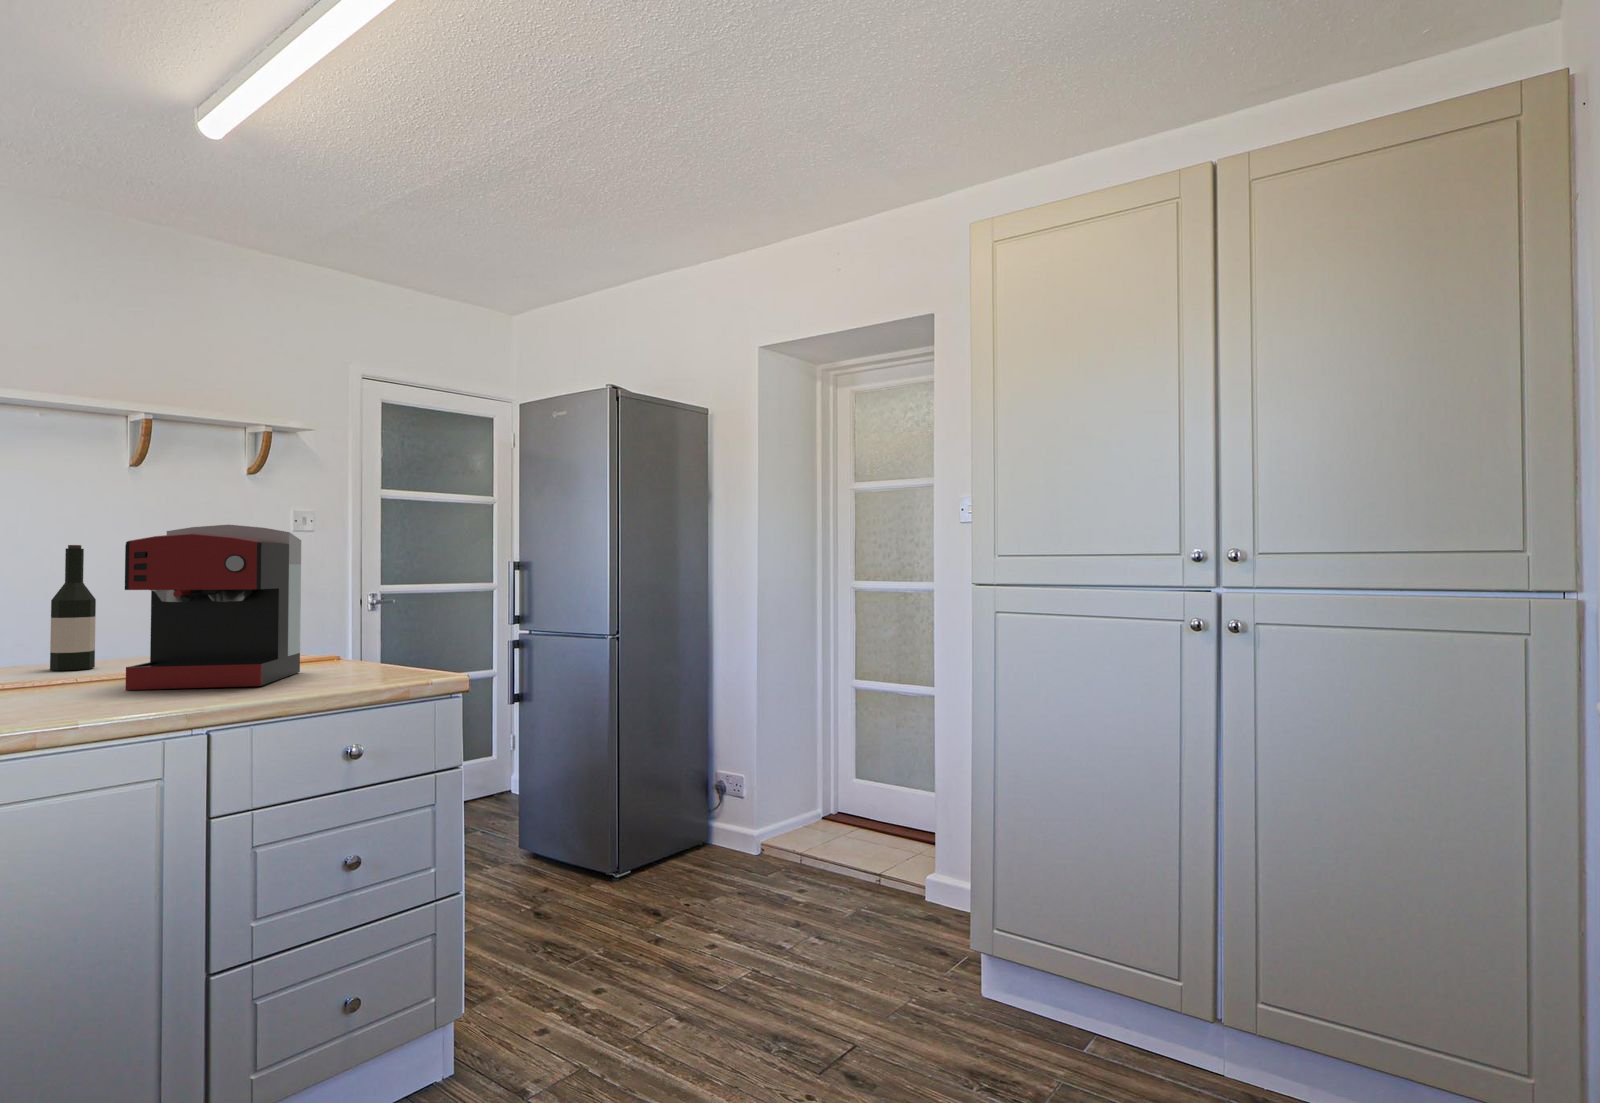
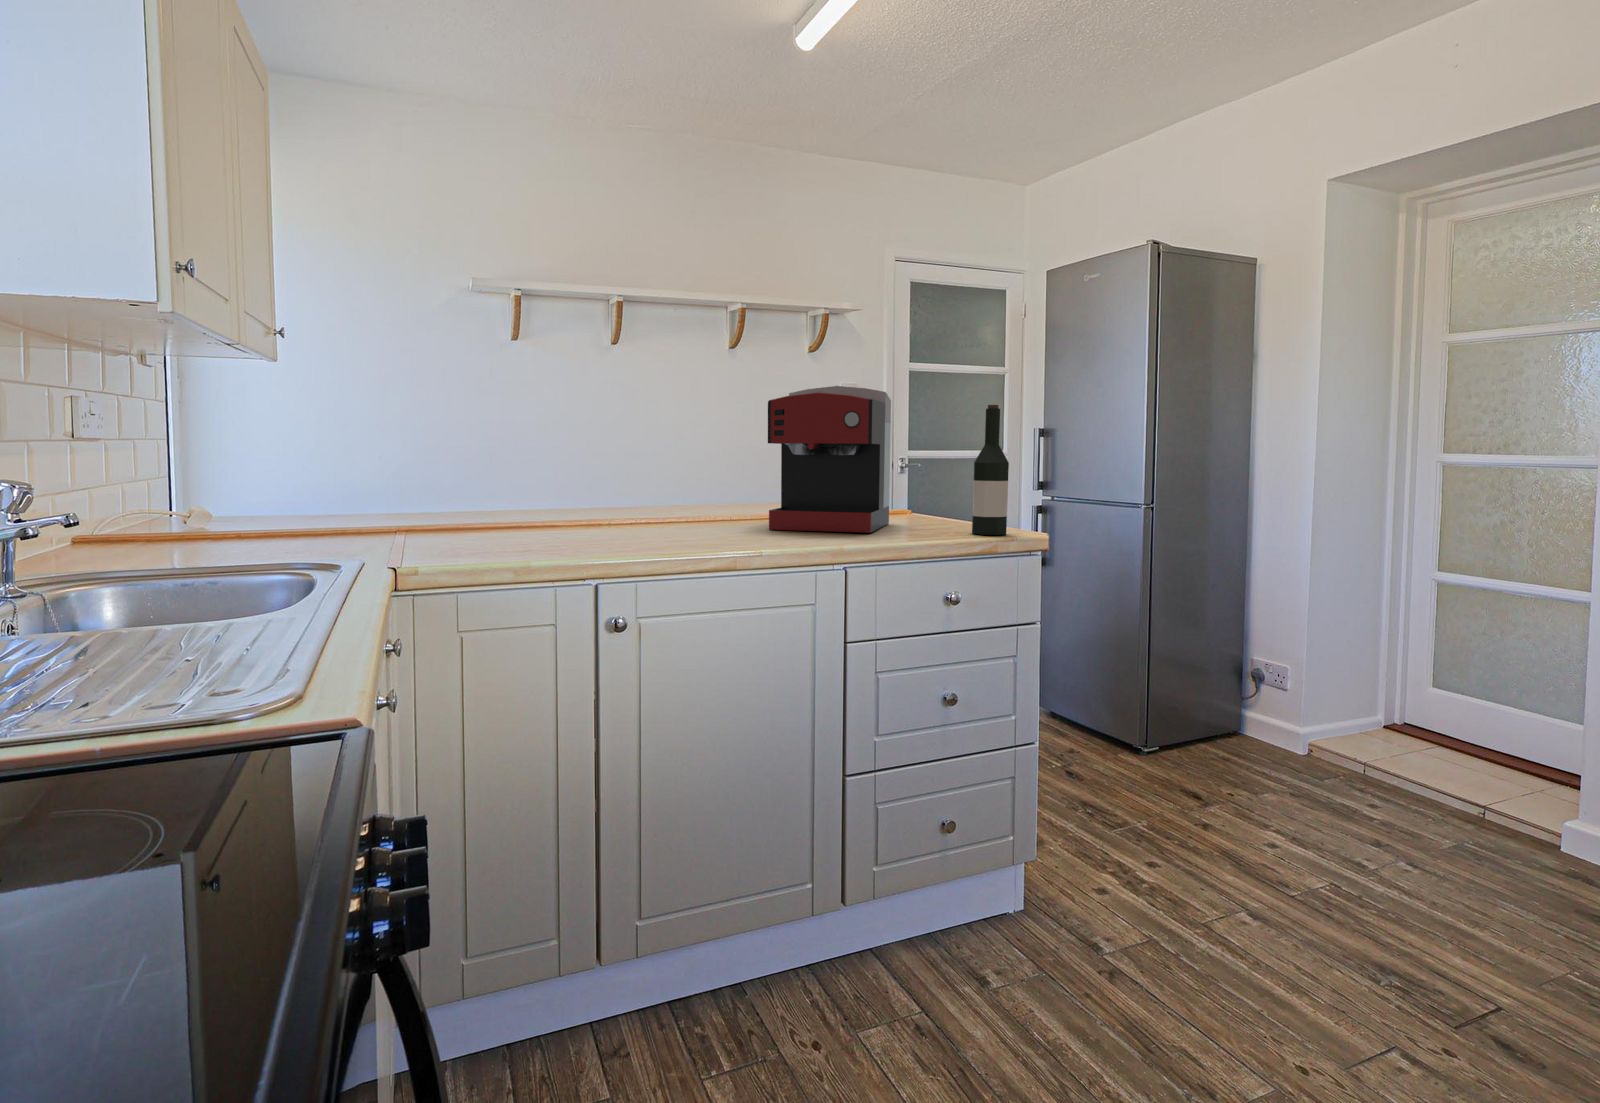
wine bottle: present [50,545,96,671] -> present [972,405,1009,535]

